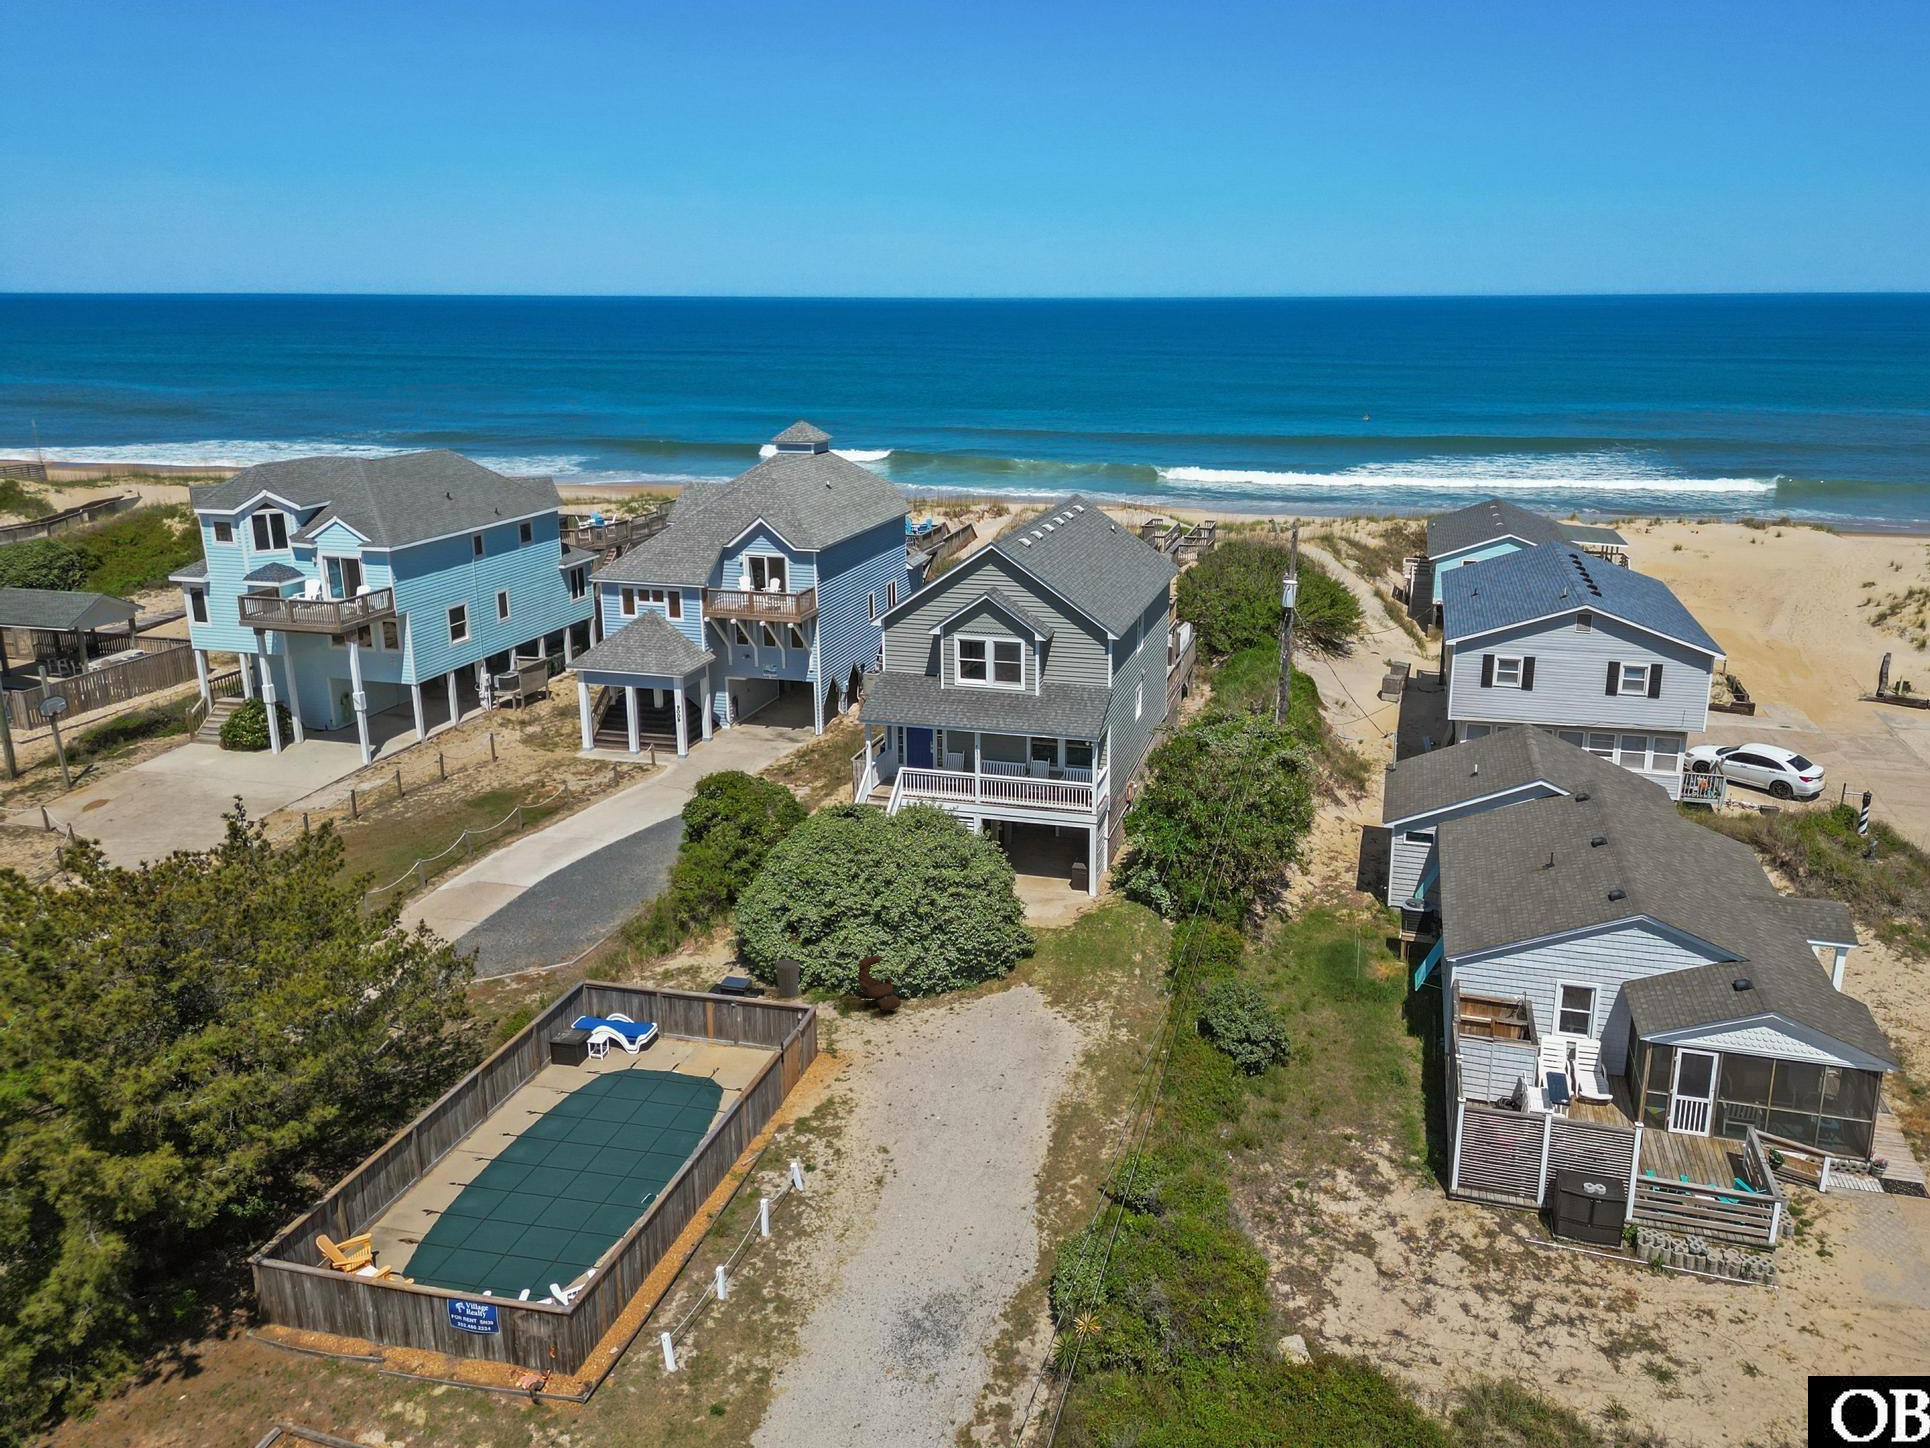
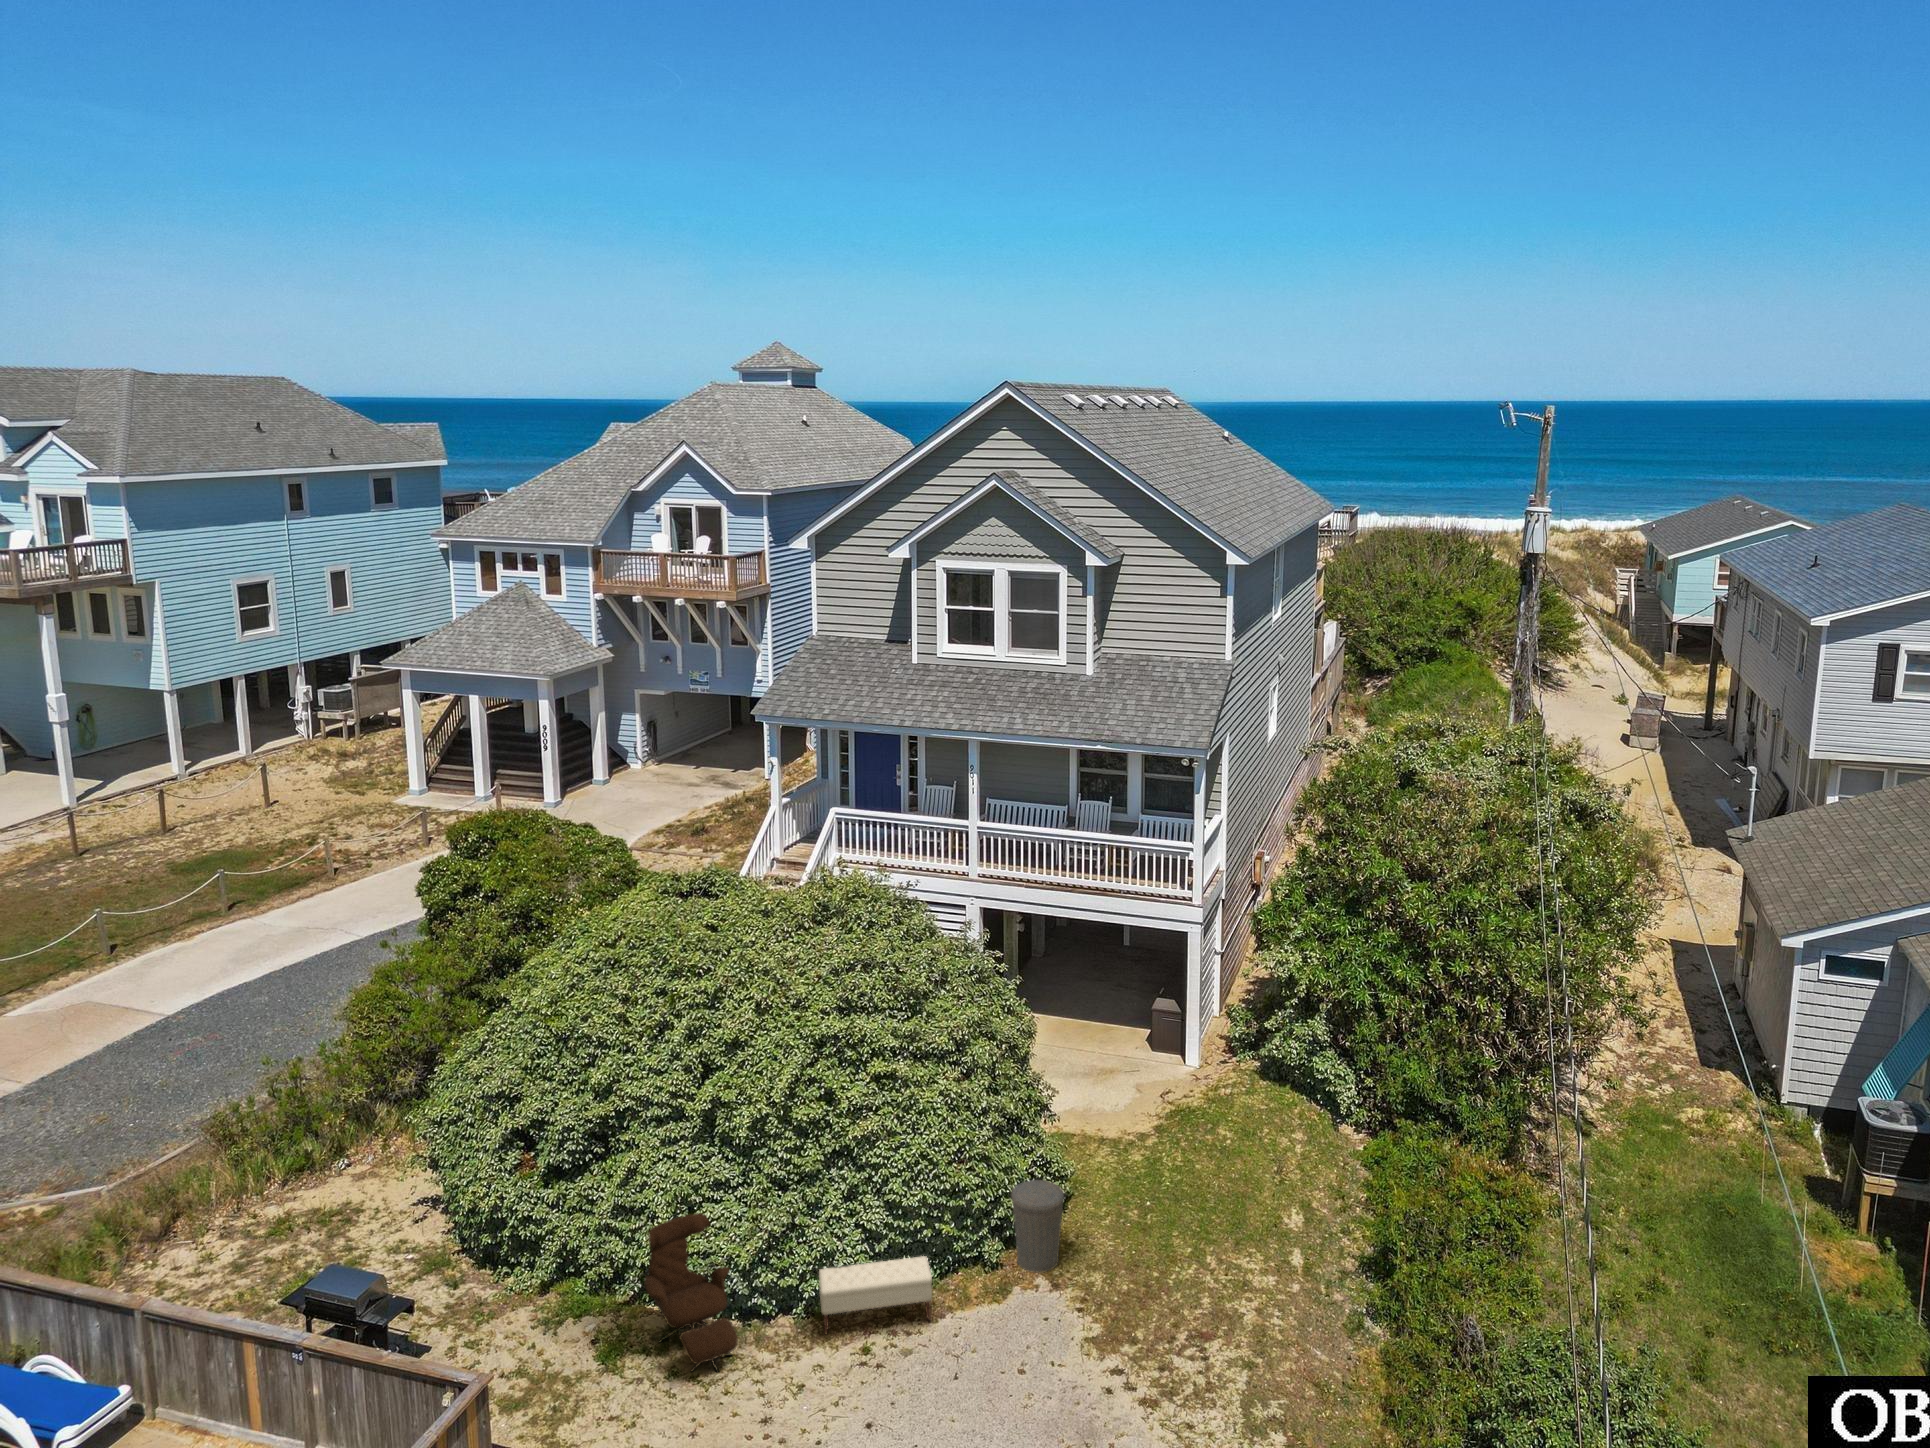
trash can: present [775,959,799,998] -> present [1011,1180,1064,1273]
bench: none [930,971,979,1002] -> present [819,1256,932,1334]

